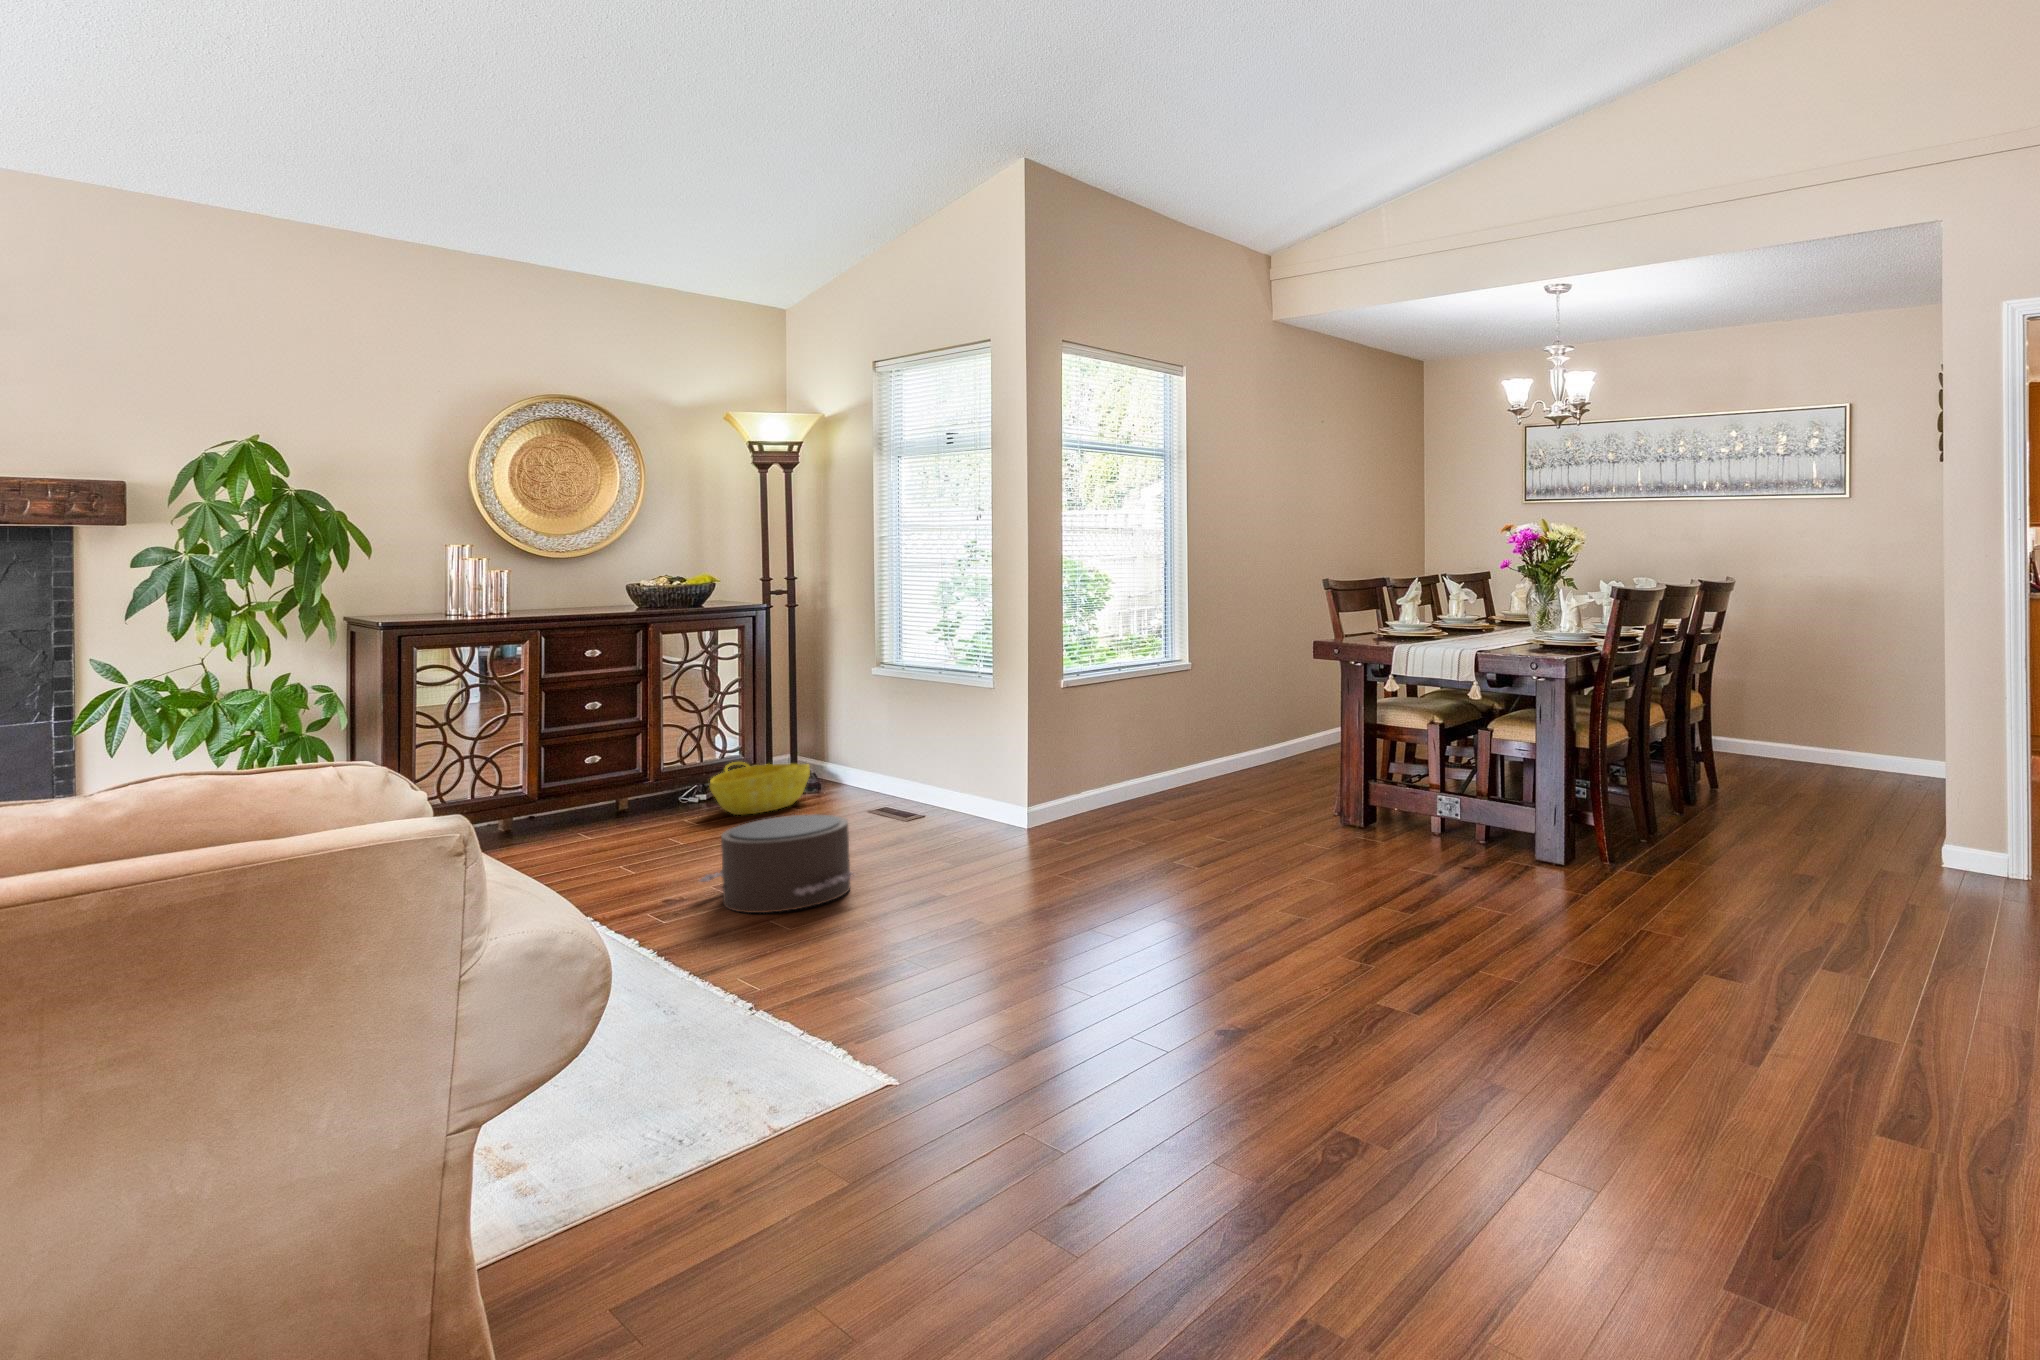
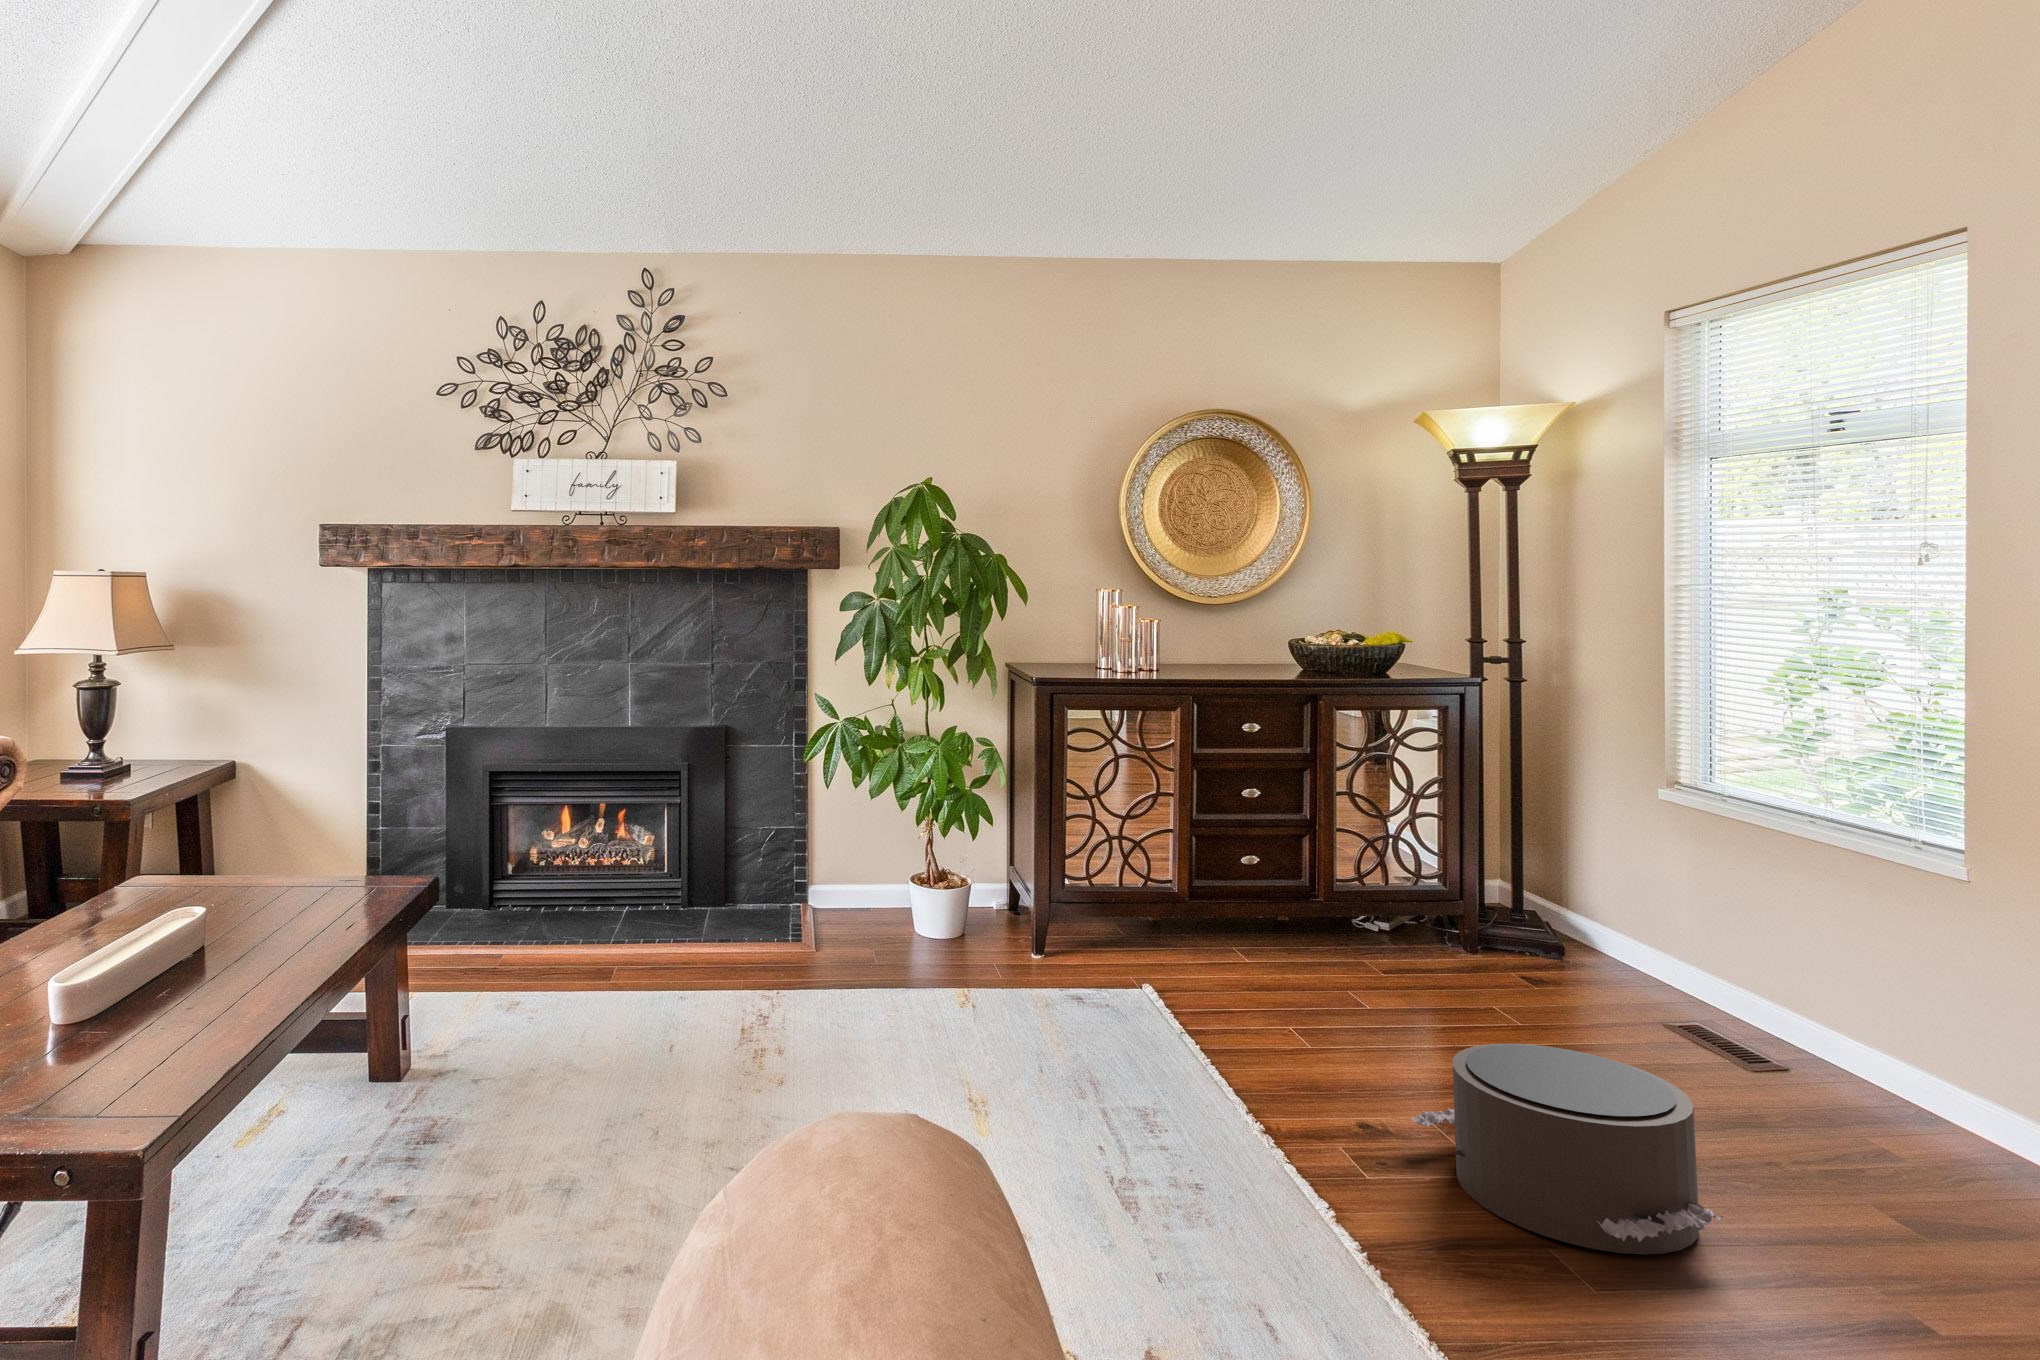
basket: present [710,762,810,815] -> none [1401,894,1551,982]

